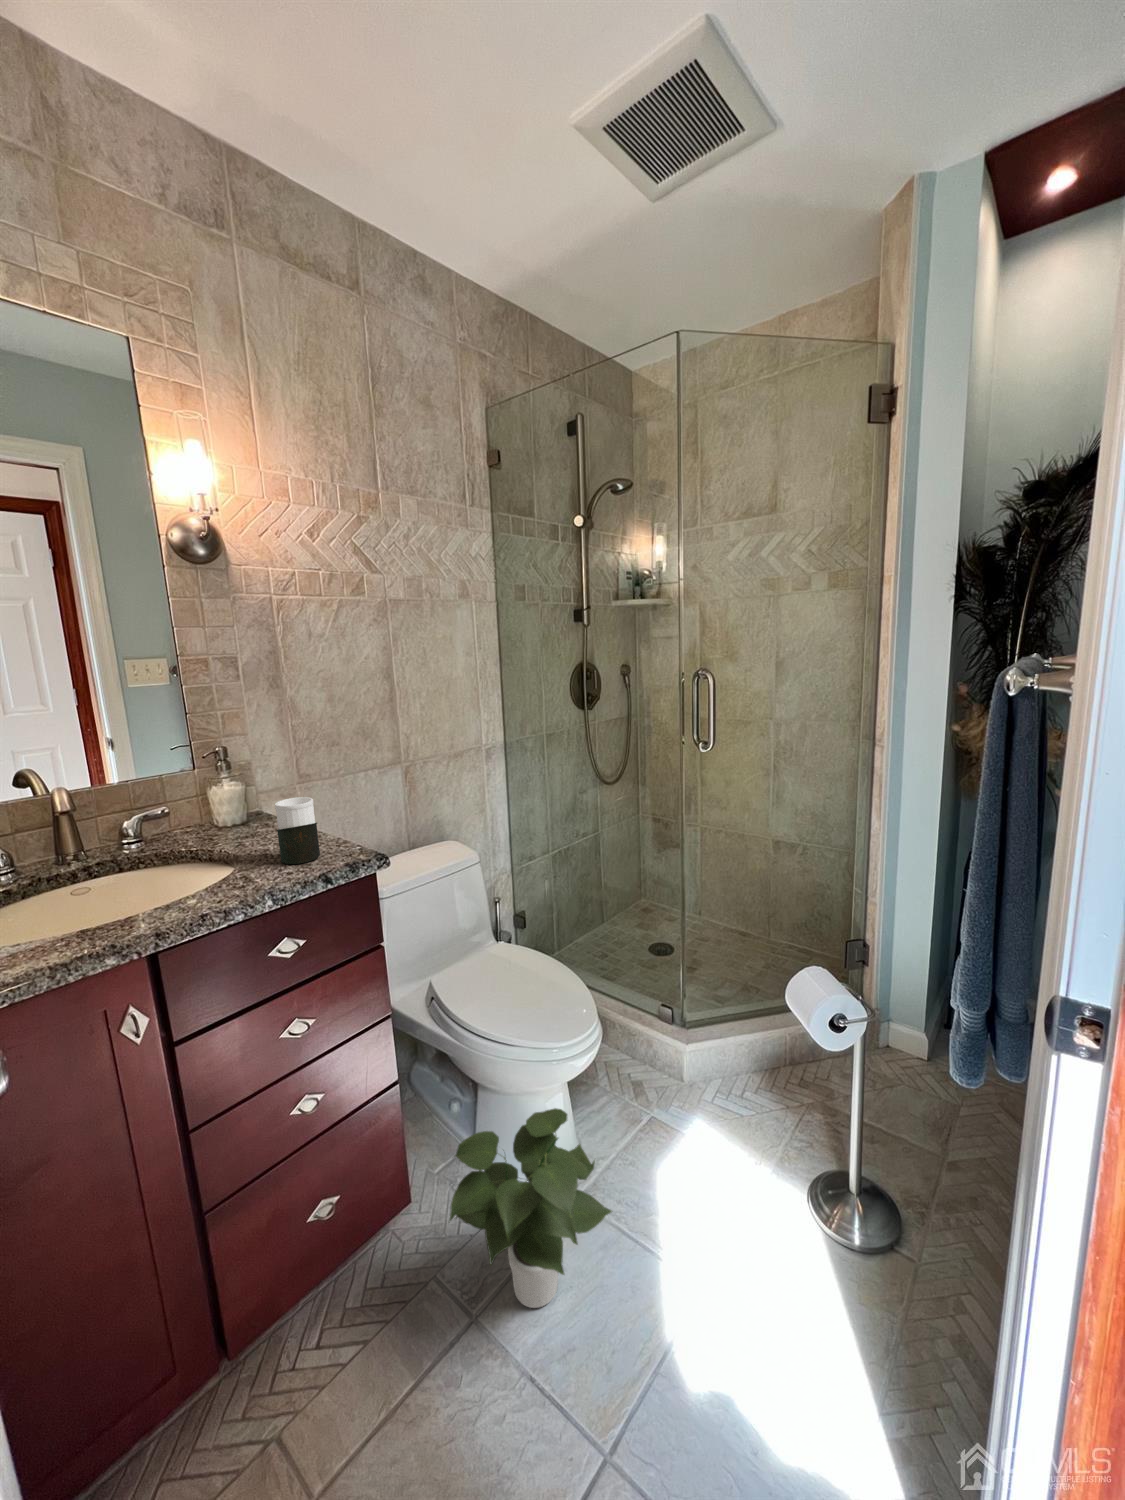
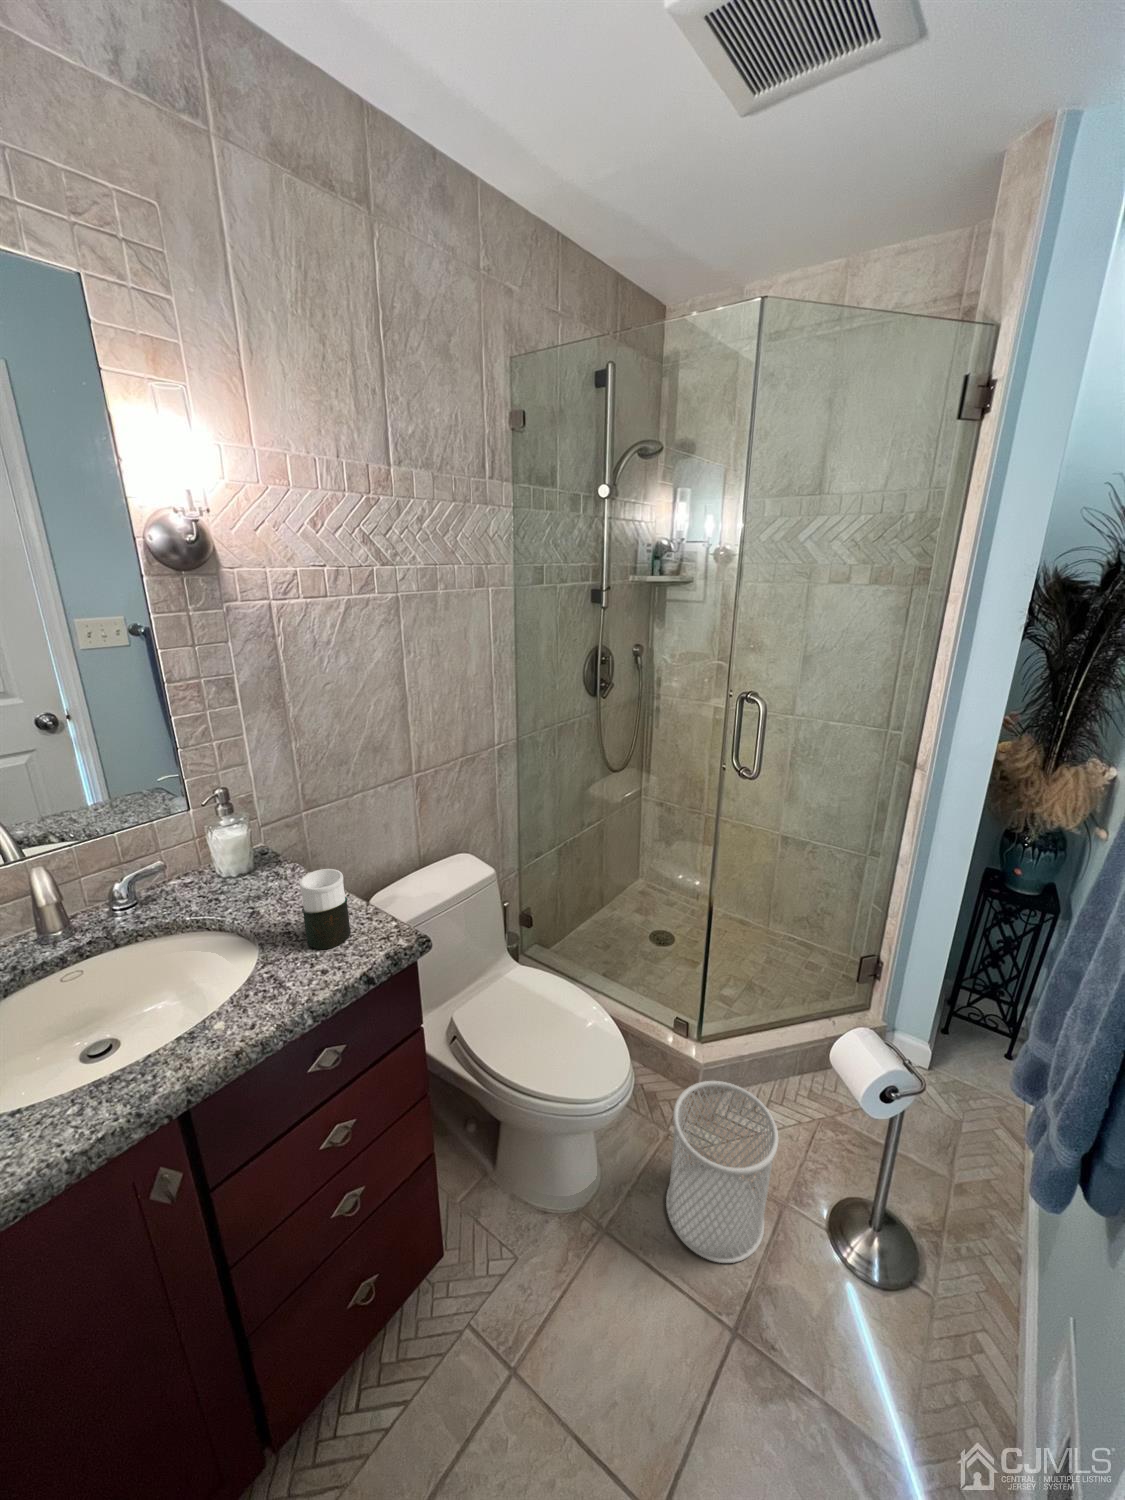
wastebasket: none [641,1043,745,1227] -> present [666,1081,779,1263]
potted plant: present [449,1108,612,1308] -> none [490,1170,651,1360]

